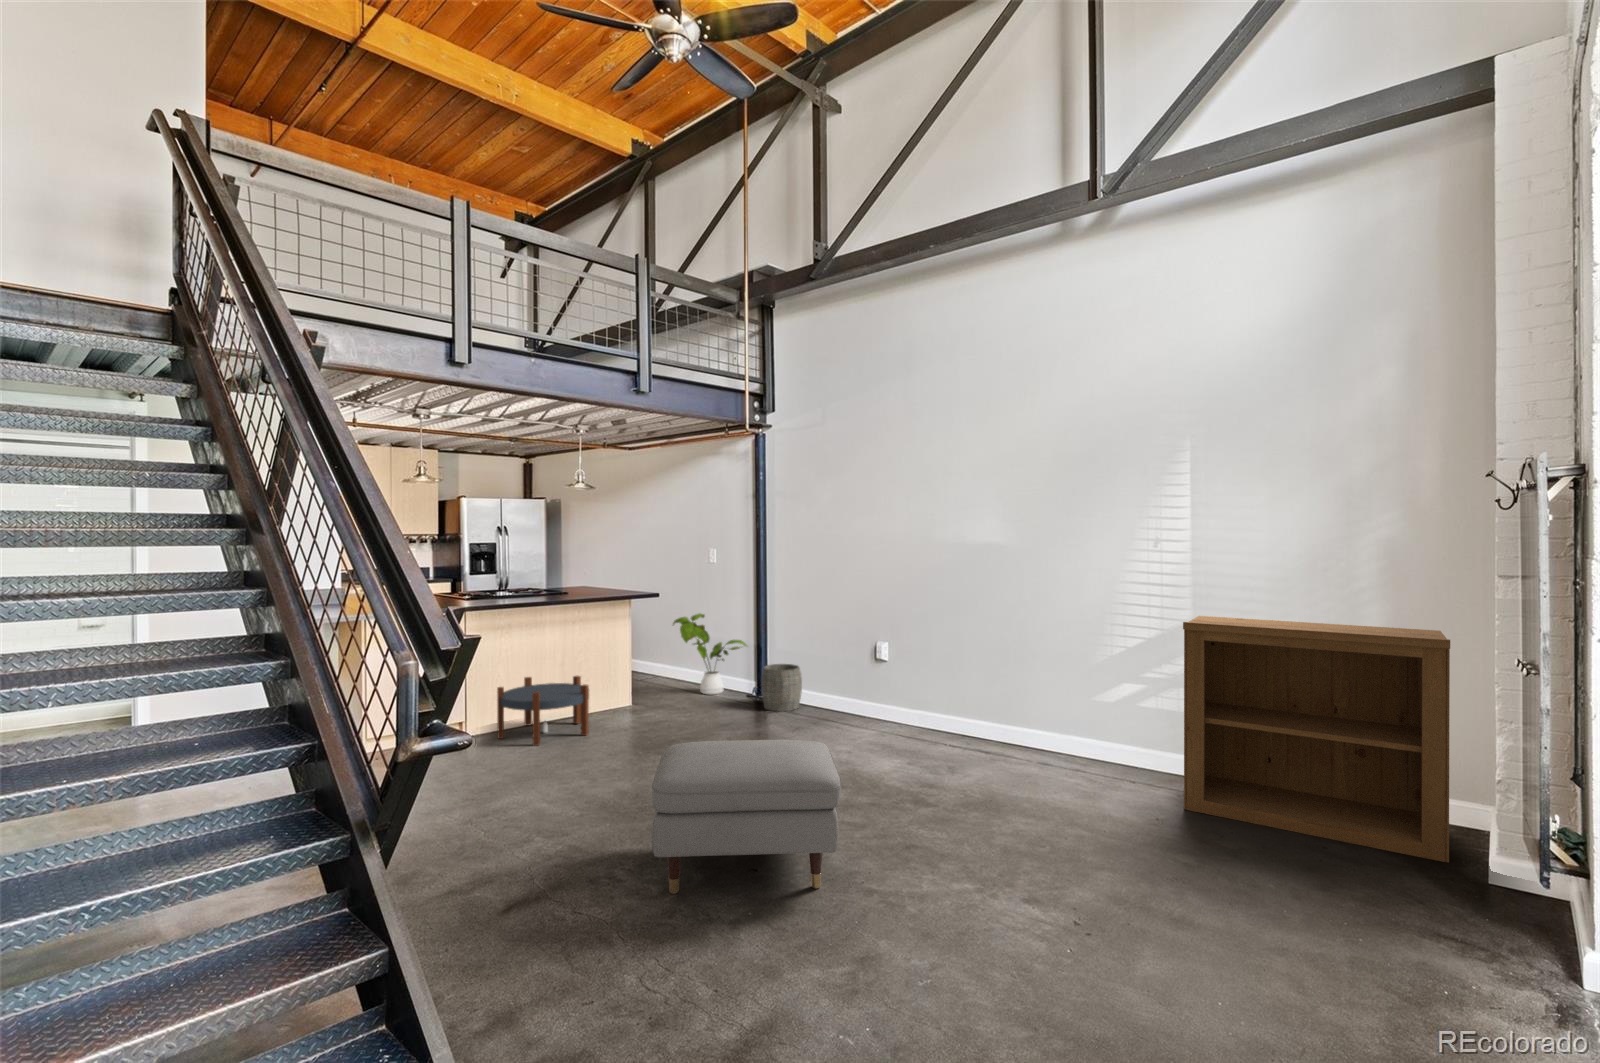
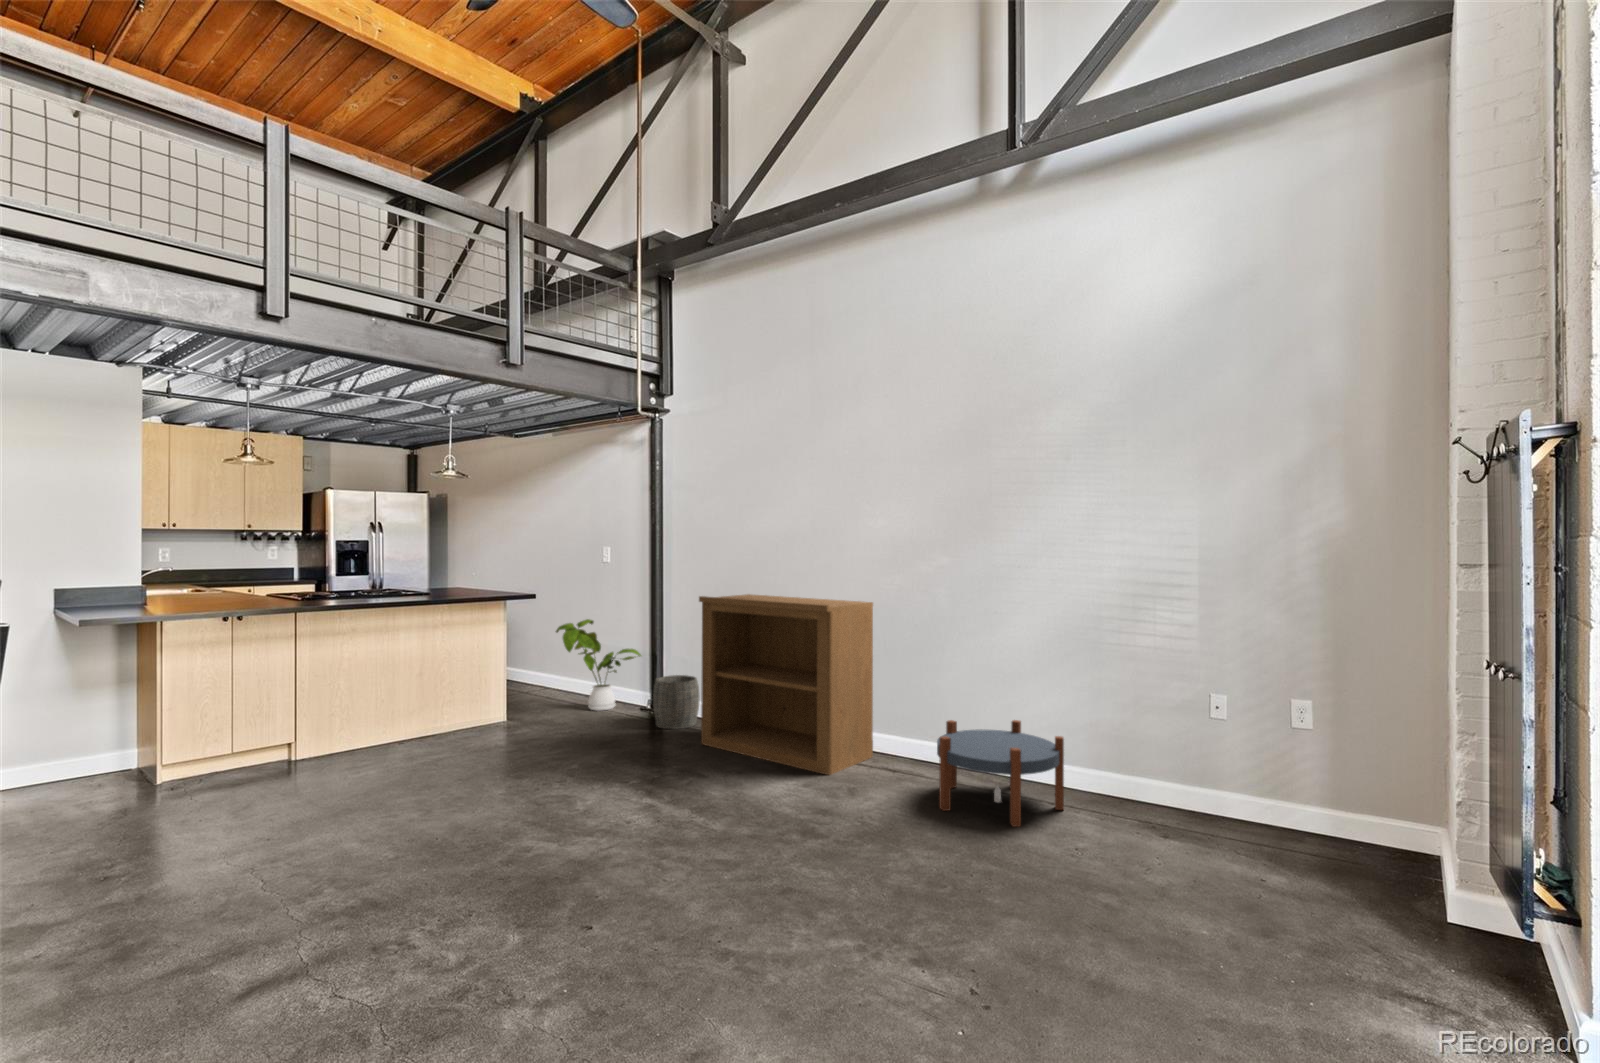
bookshelf: present [1183,616,1450,863] -> present [699,594,873,775]
side table: present [497,676,589,746] -> present [937,720,1064,827]
ottoman: present [652,740,841,894] -> none [430,769,689,976]

